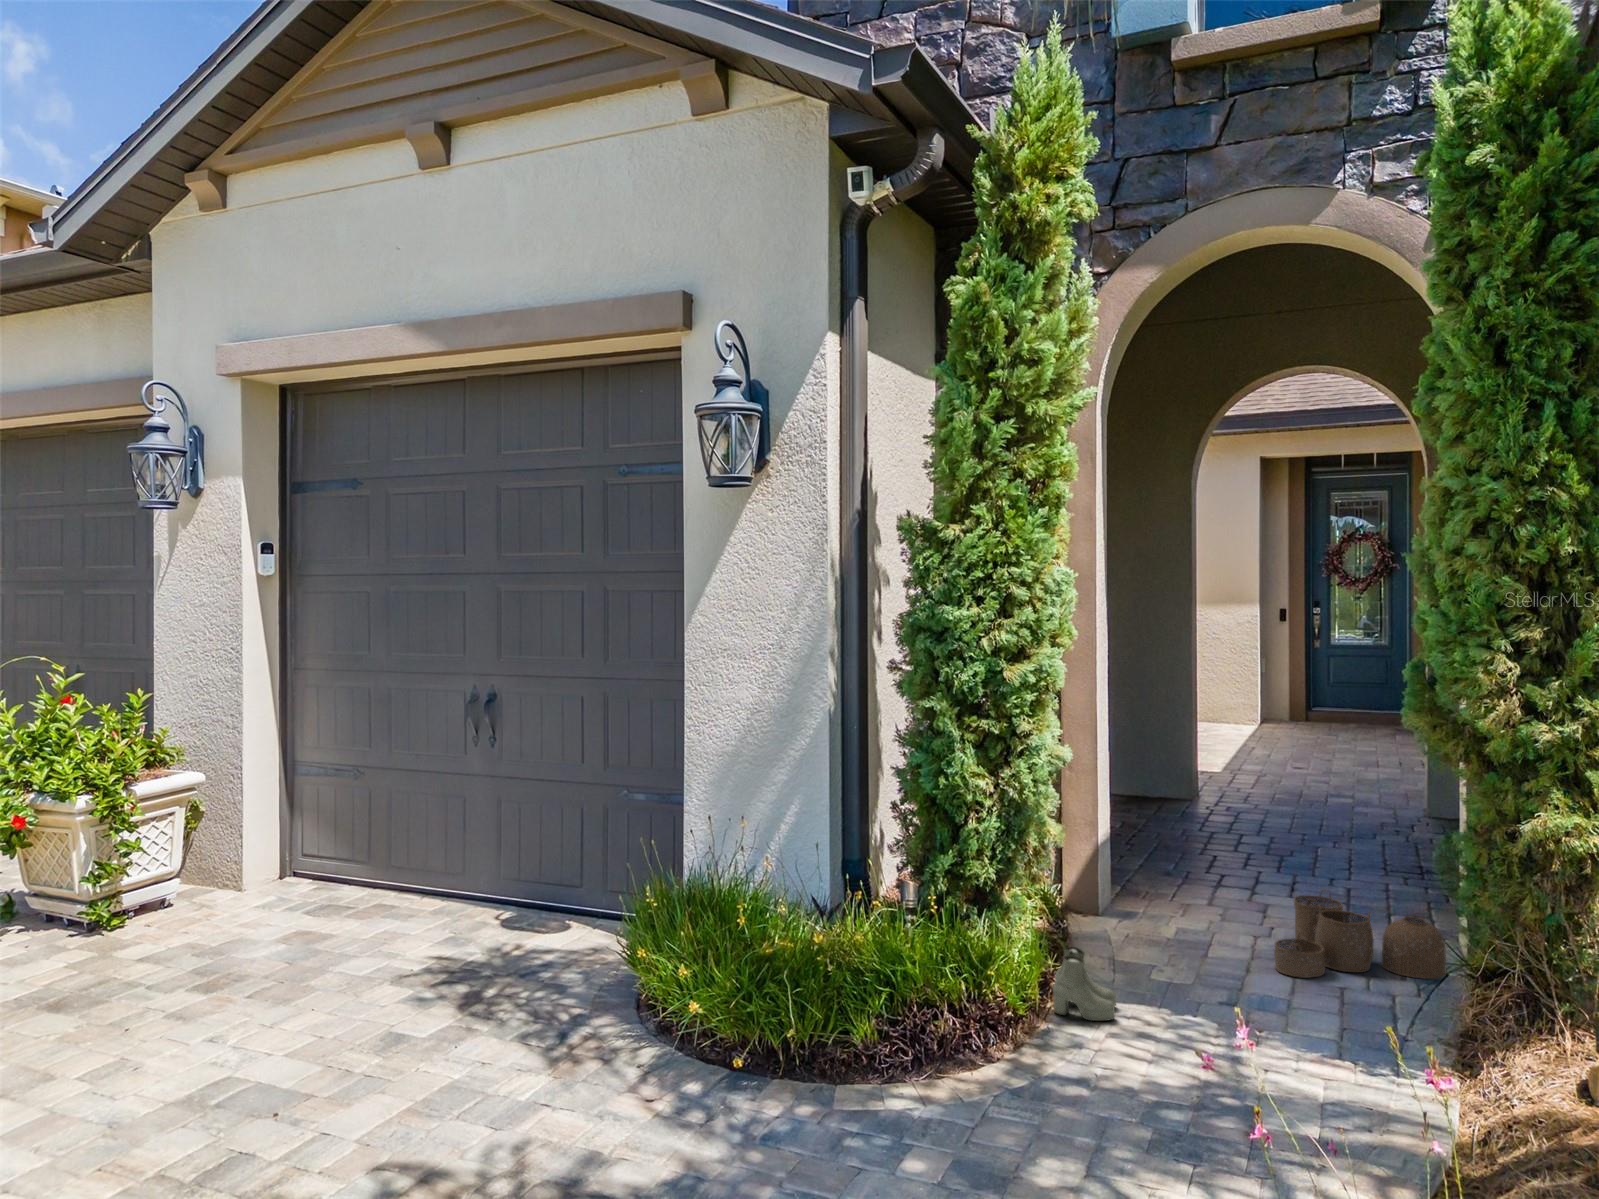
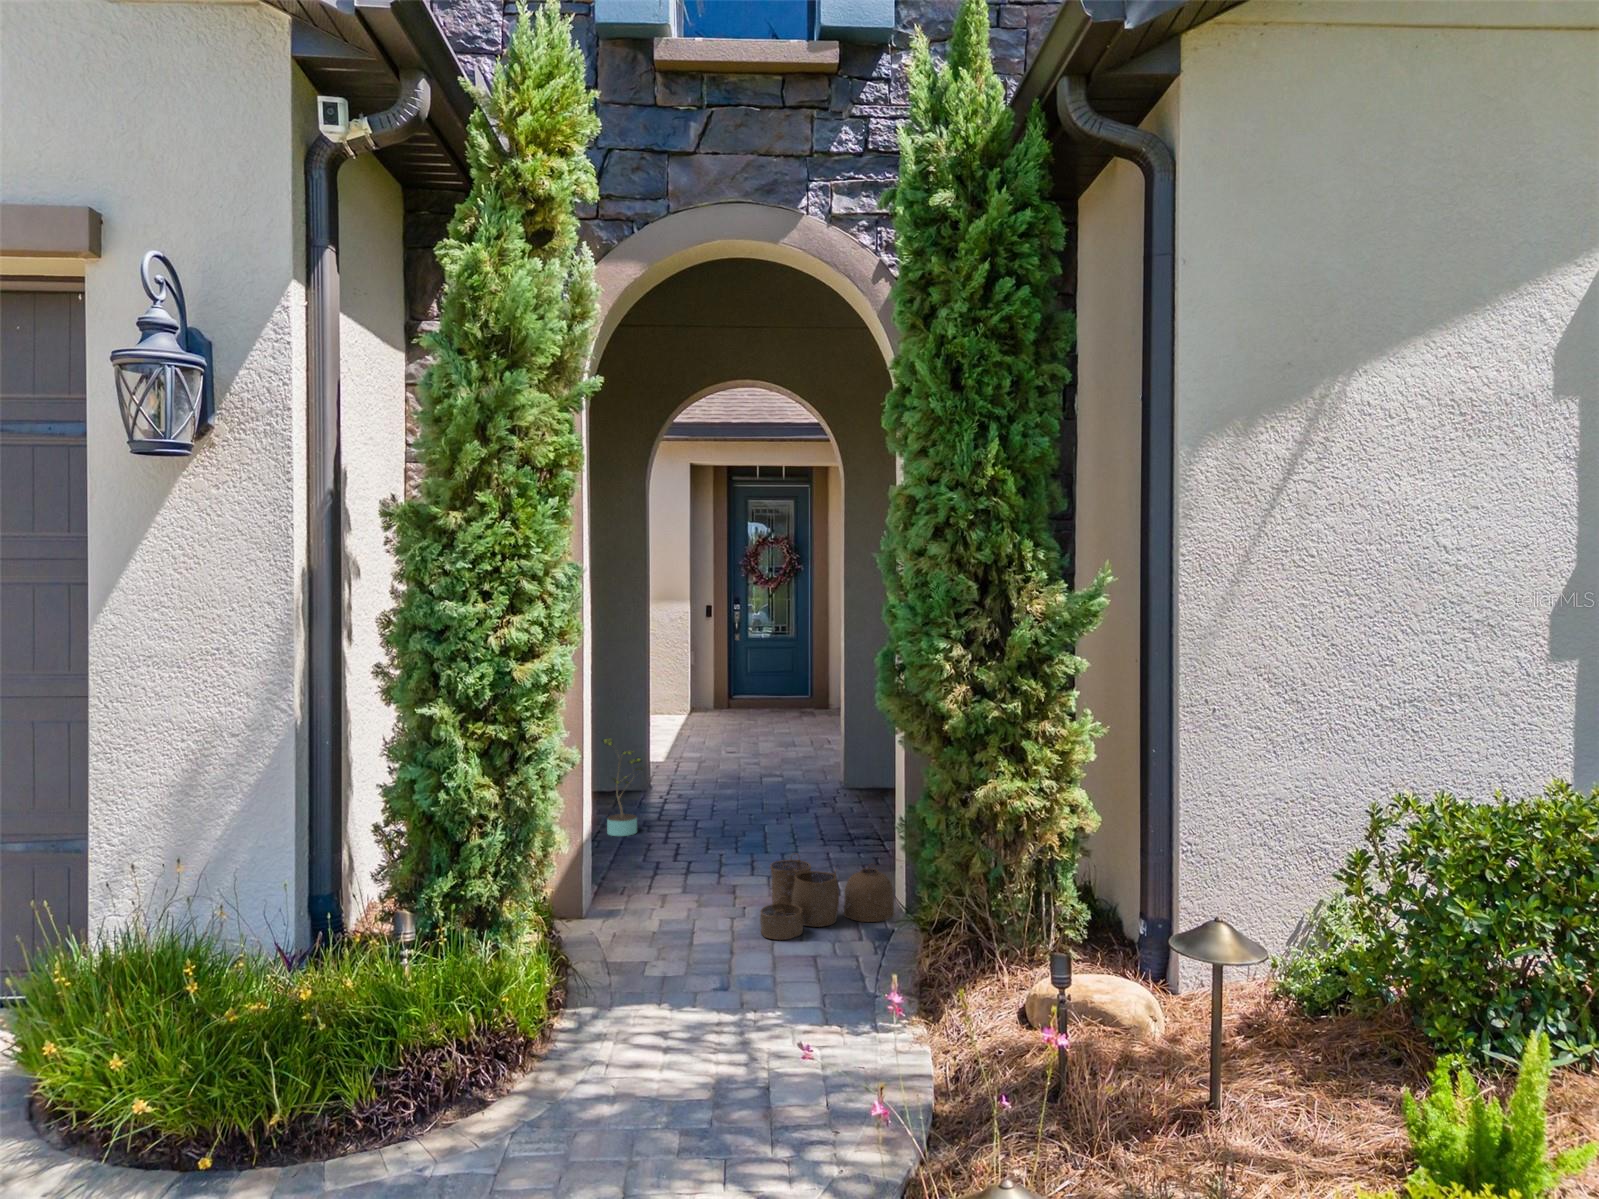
potted plant: none [1126,751,1175,854] -> present [602,738,642,836]
boots: present [1053,947,1116,1021] -> none [567,951,632,1026]

